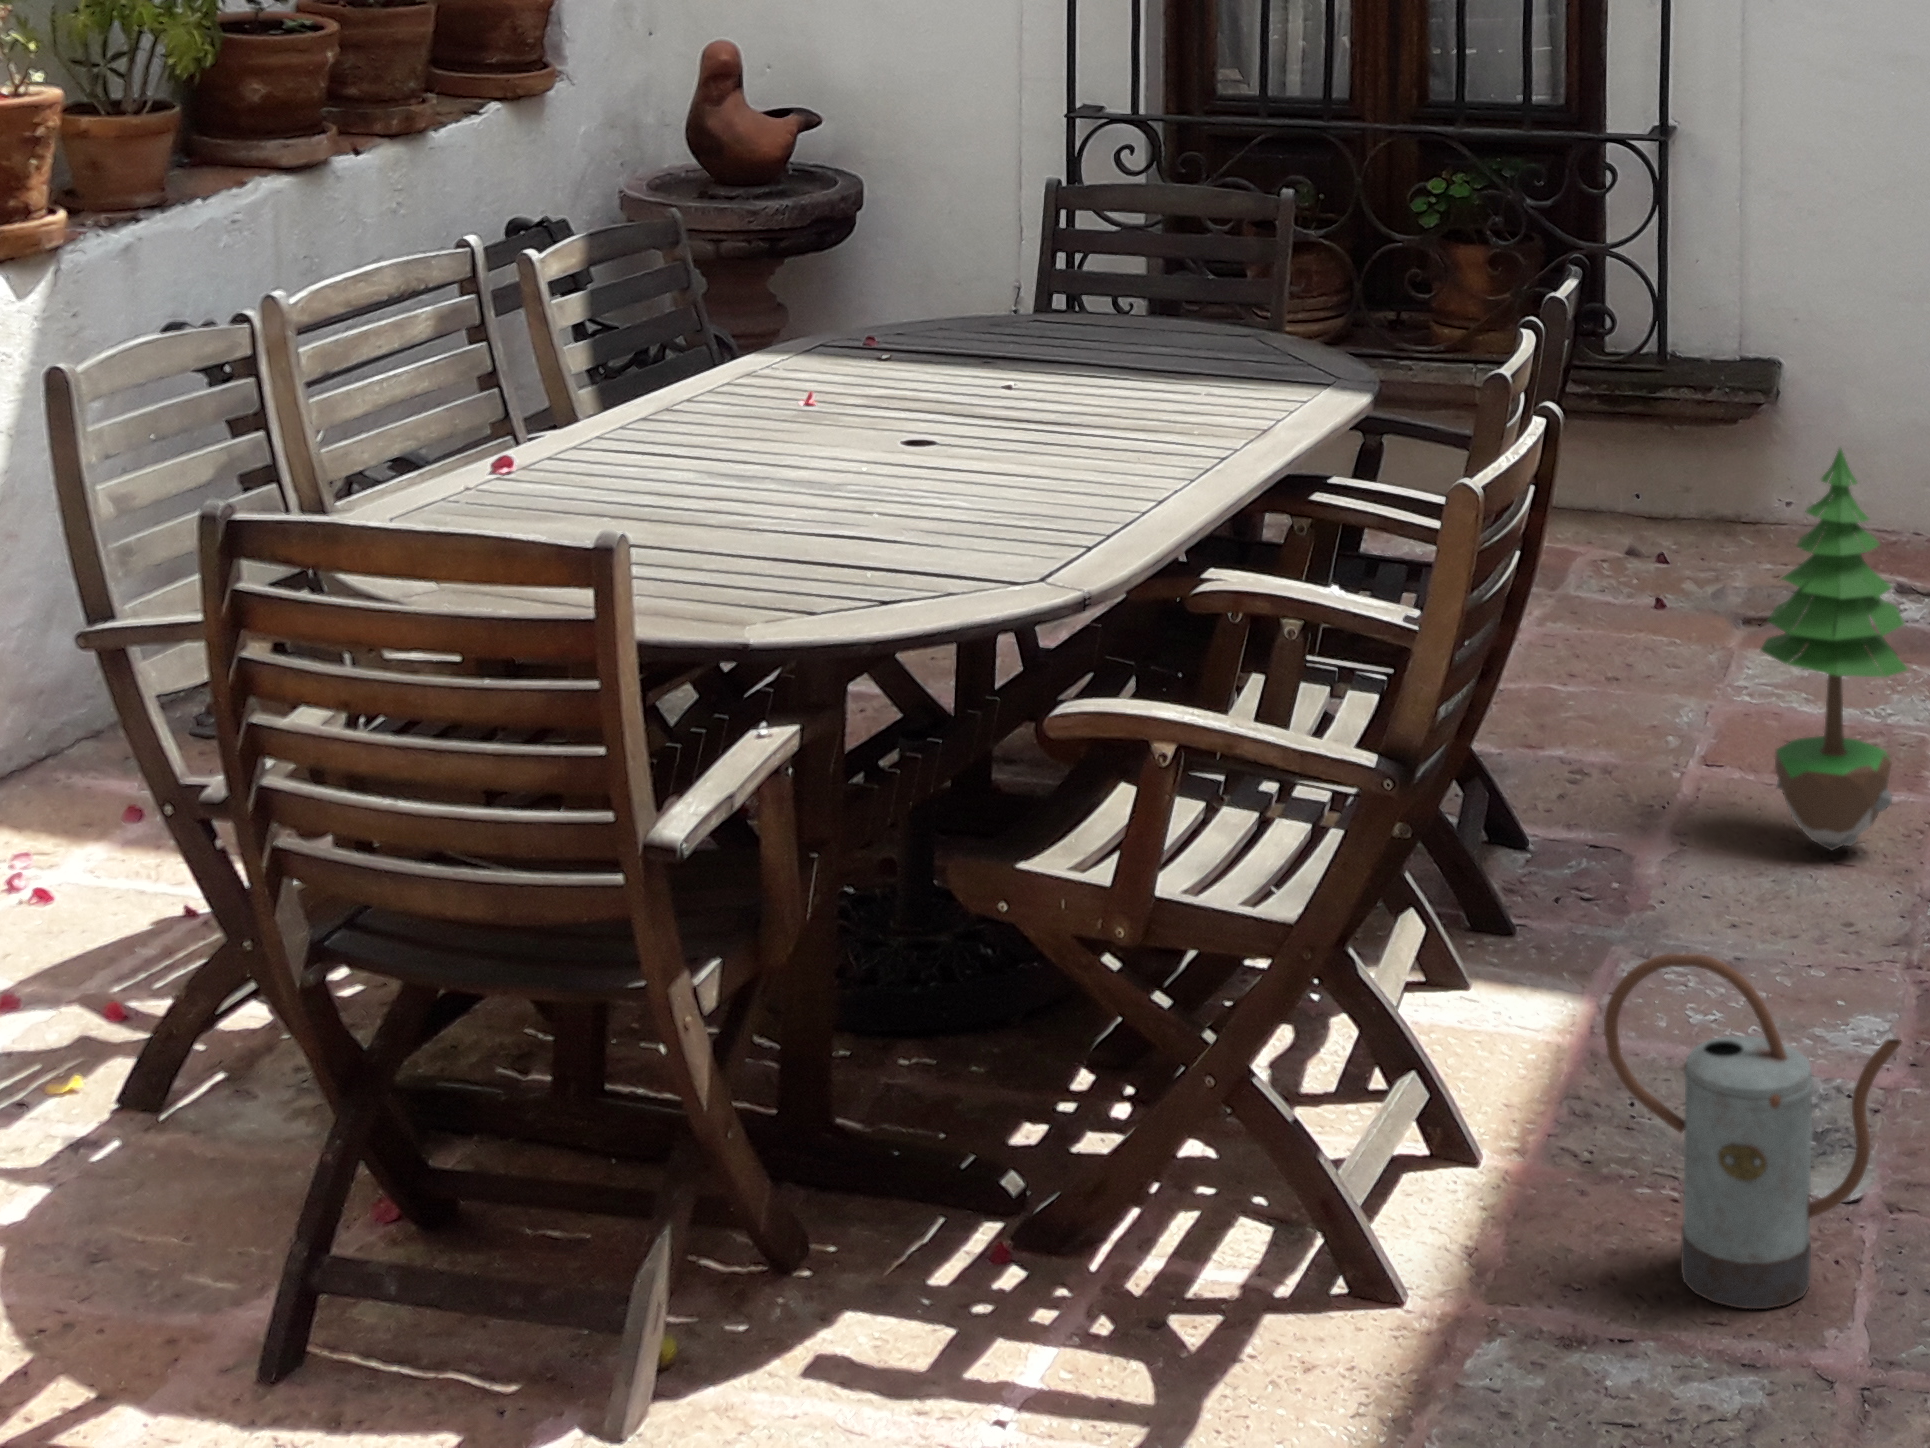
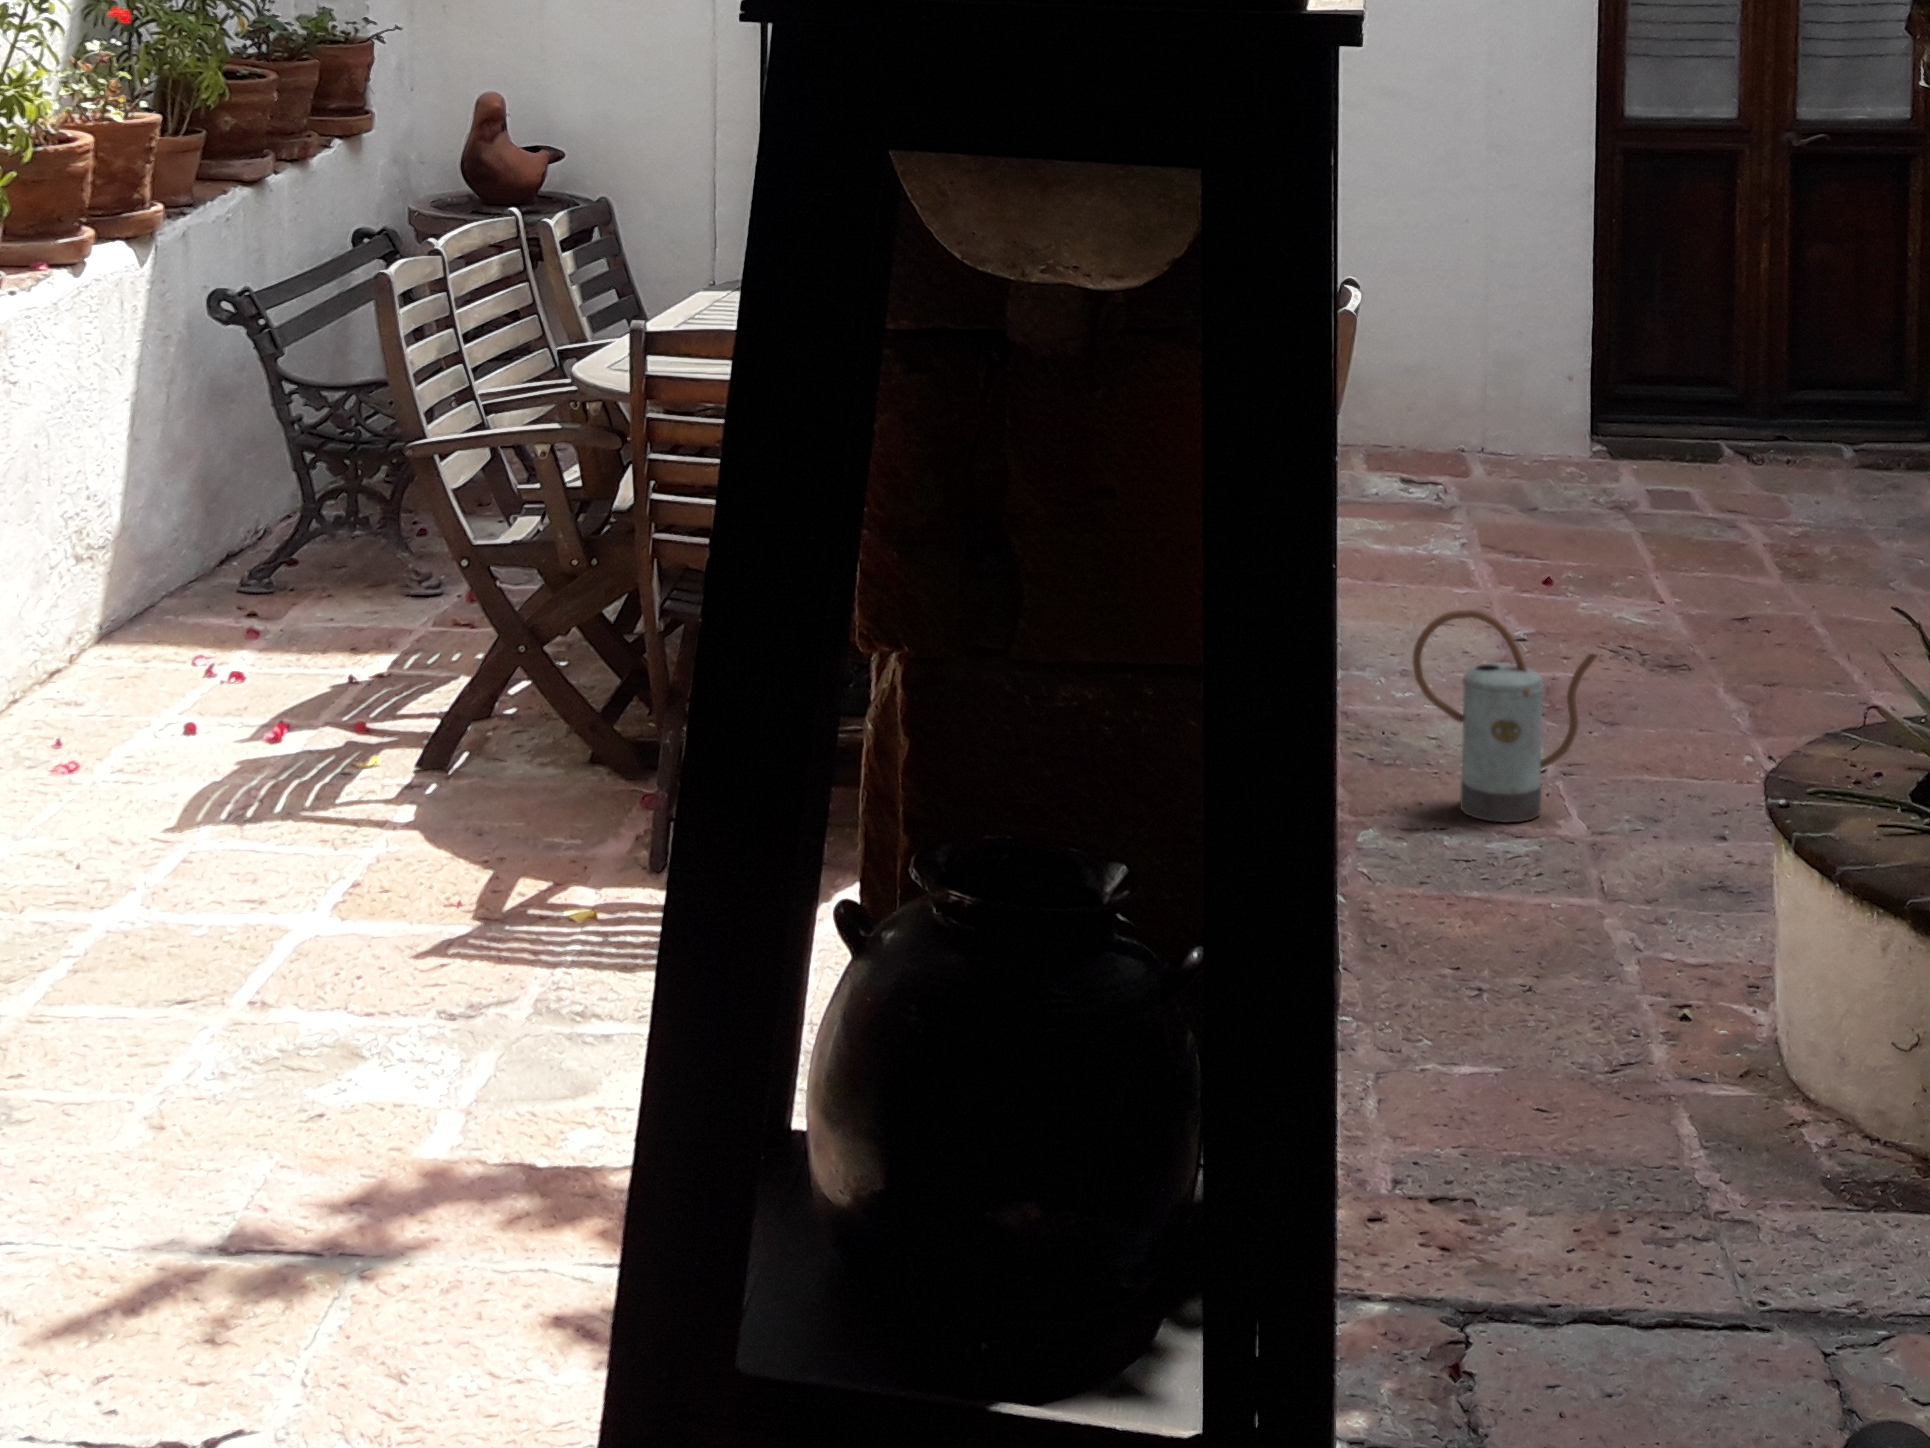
potted tree: present [1761,449,1908,850] -> none [1399,339,1501,619]

